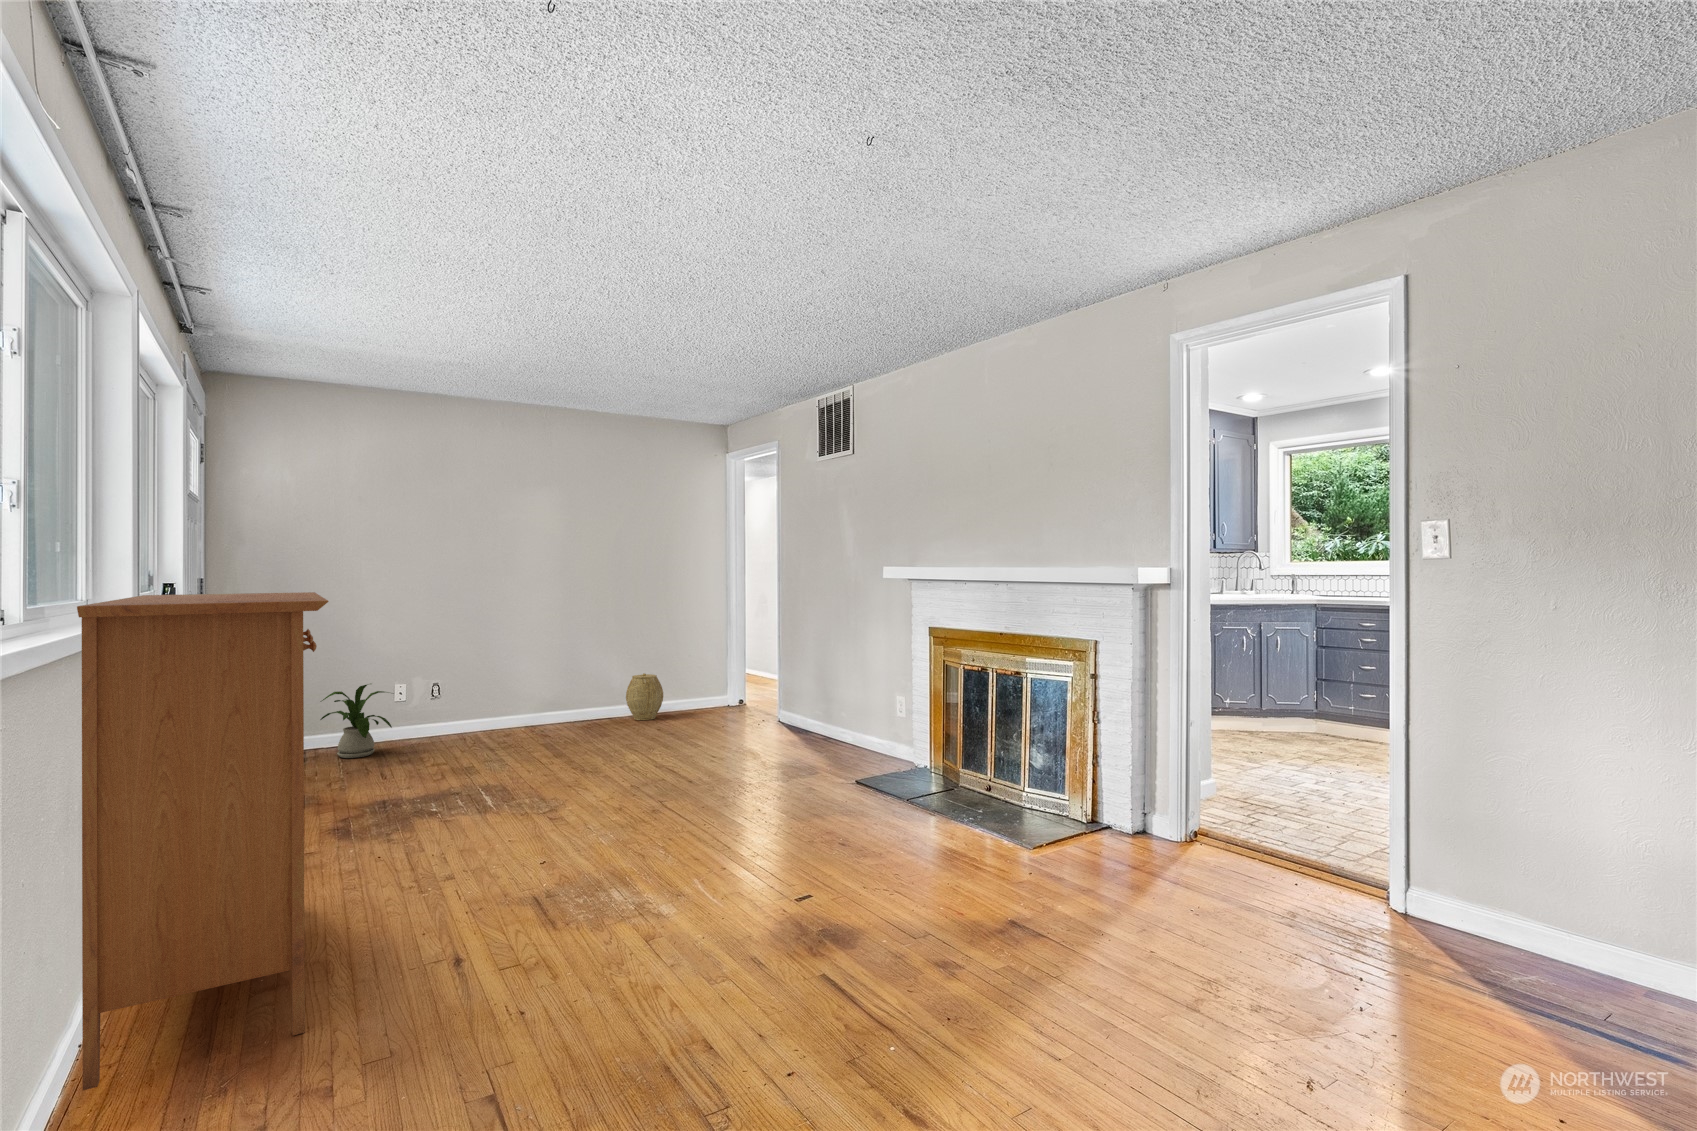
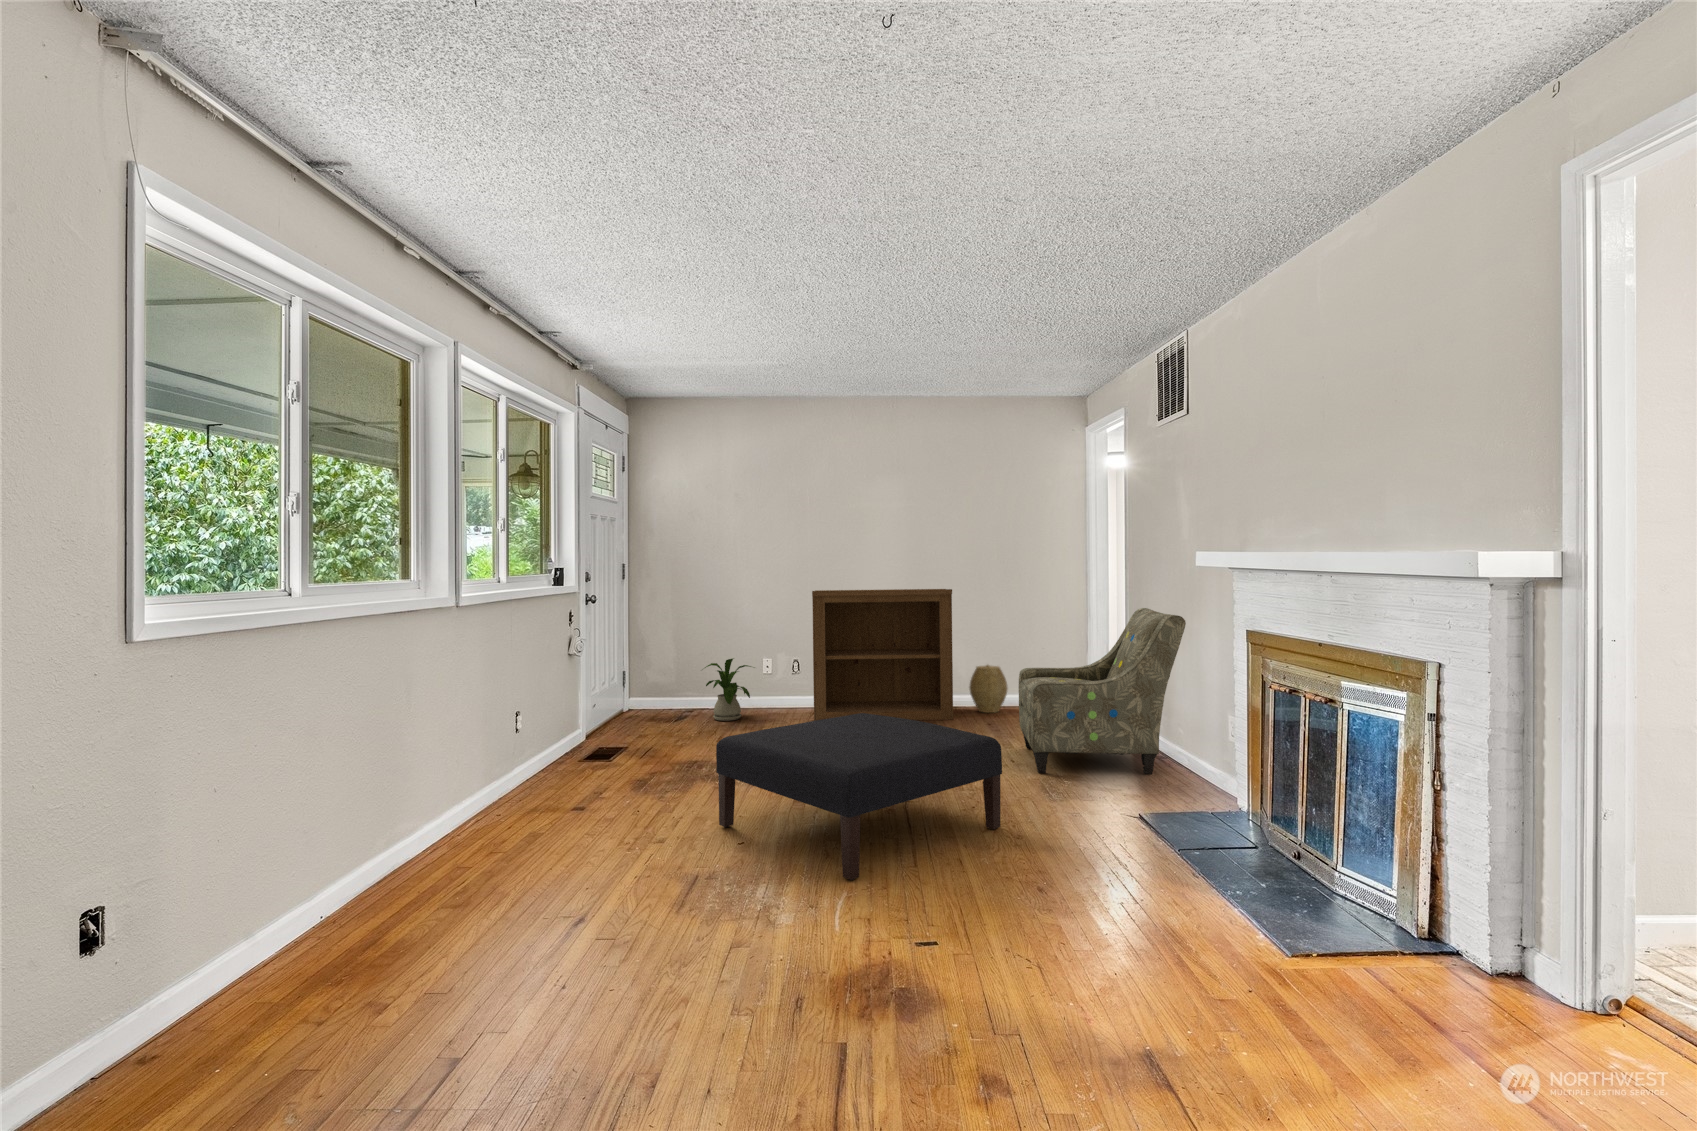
console table: present [77,592,329,1090] -> none [274,580,563,954]
bookshelf: none [459,600,620,746] -> present [812,589,953,721]
armchair: none [709,614,861,763] -> present [1019,608,1186,774]
ottoman: none [493,723,768,869] -> present [716,713,1002,880]

